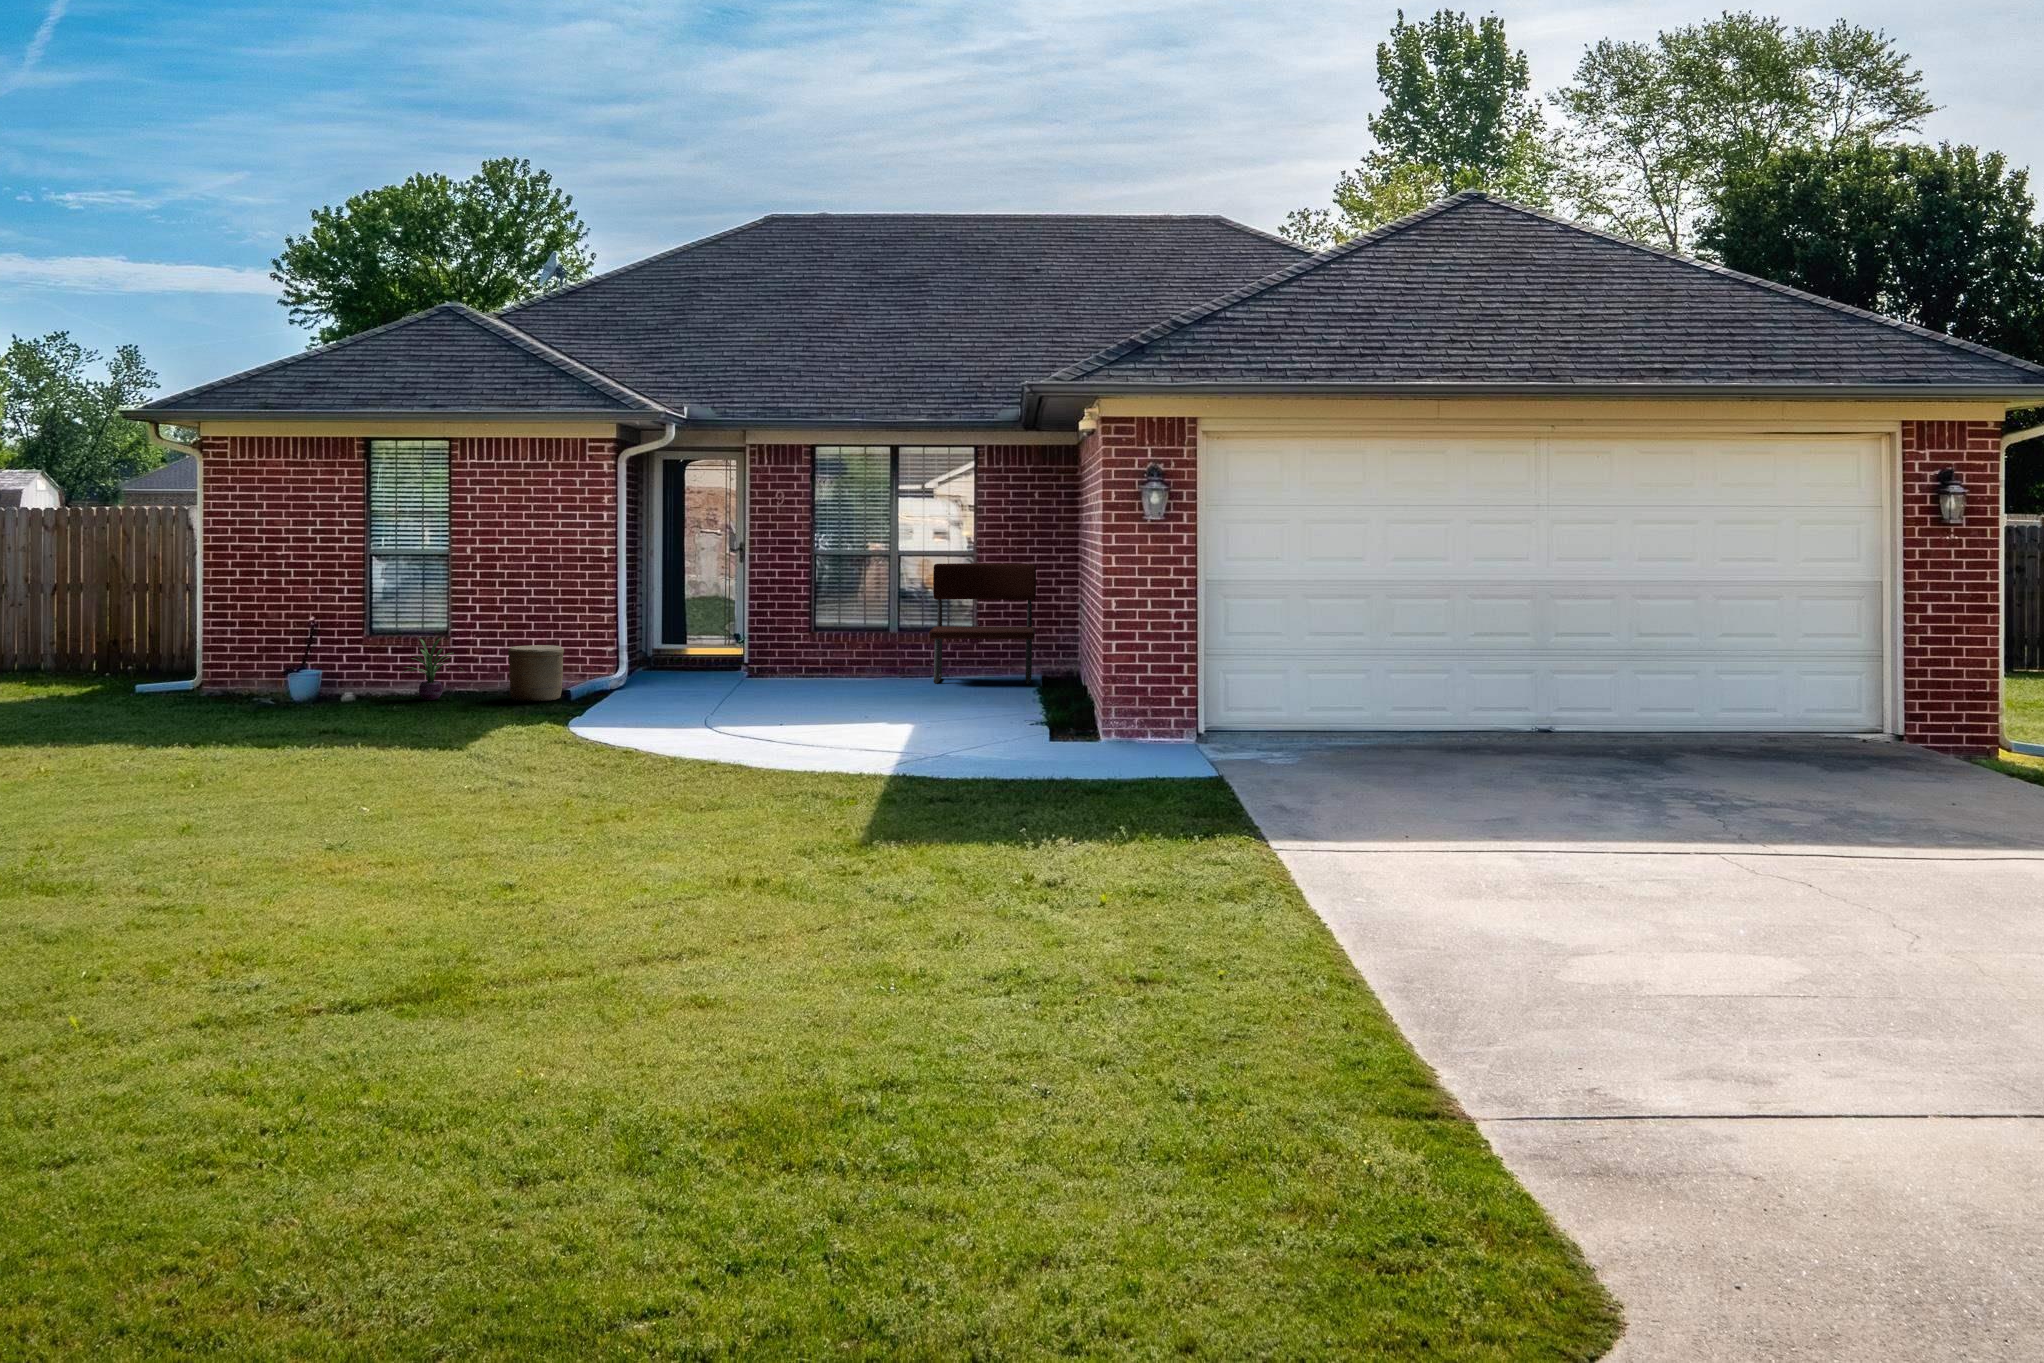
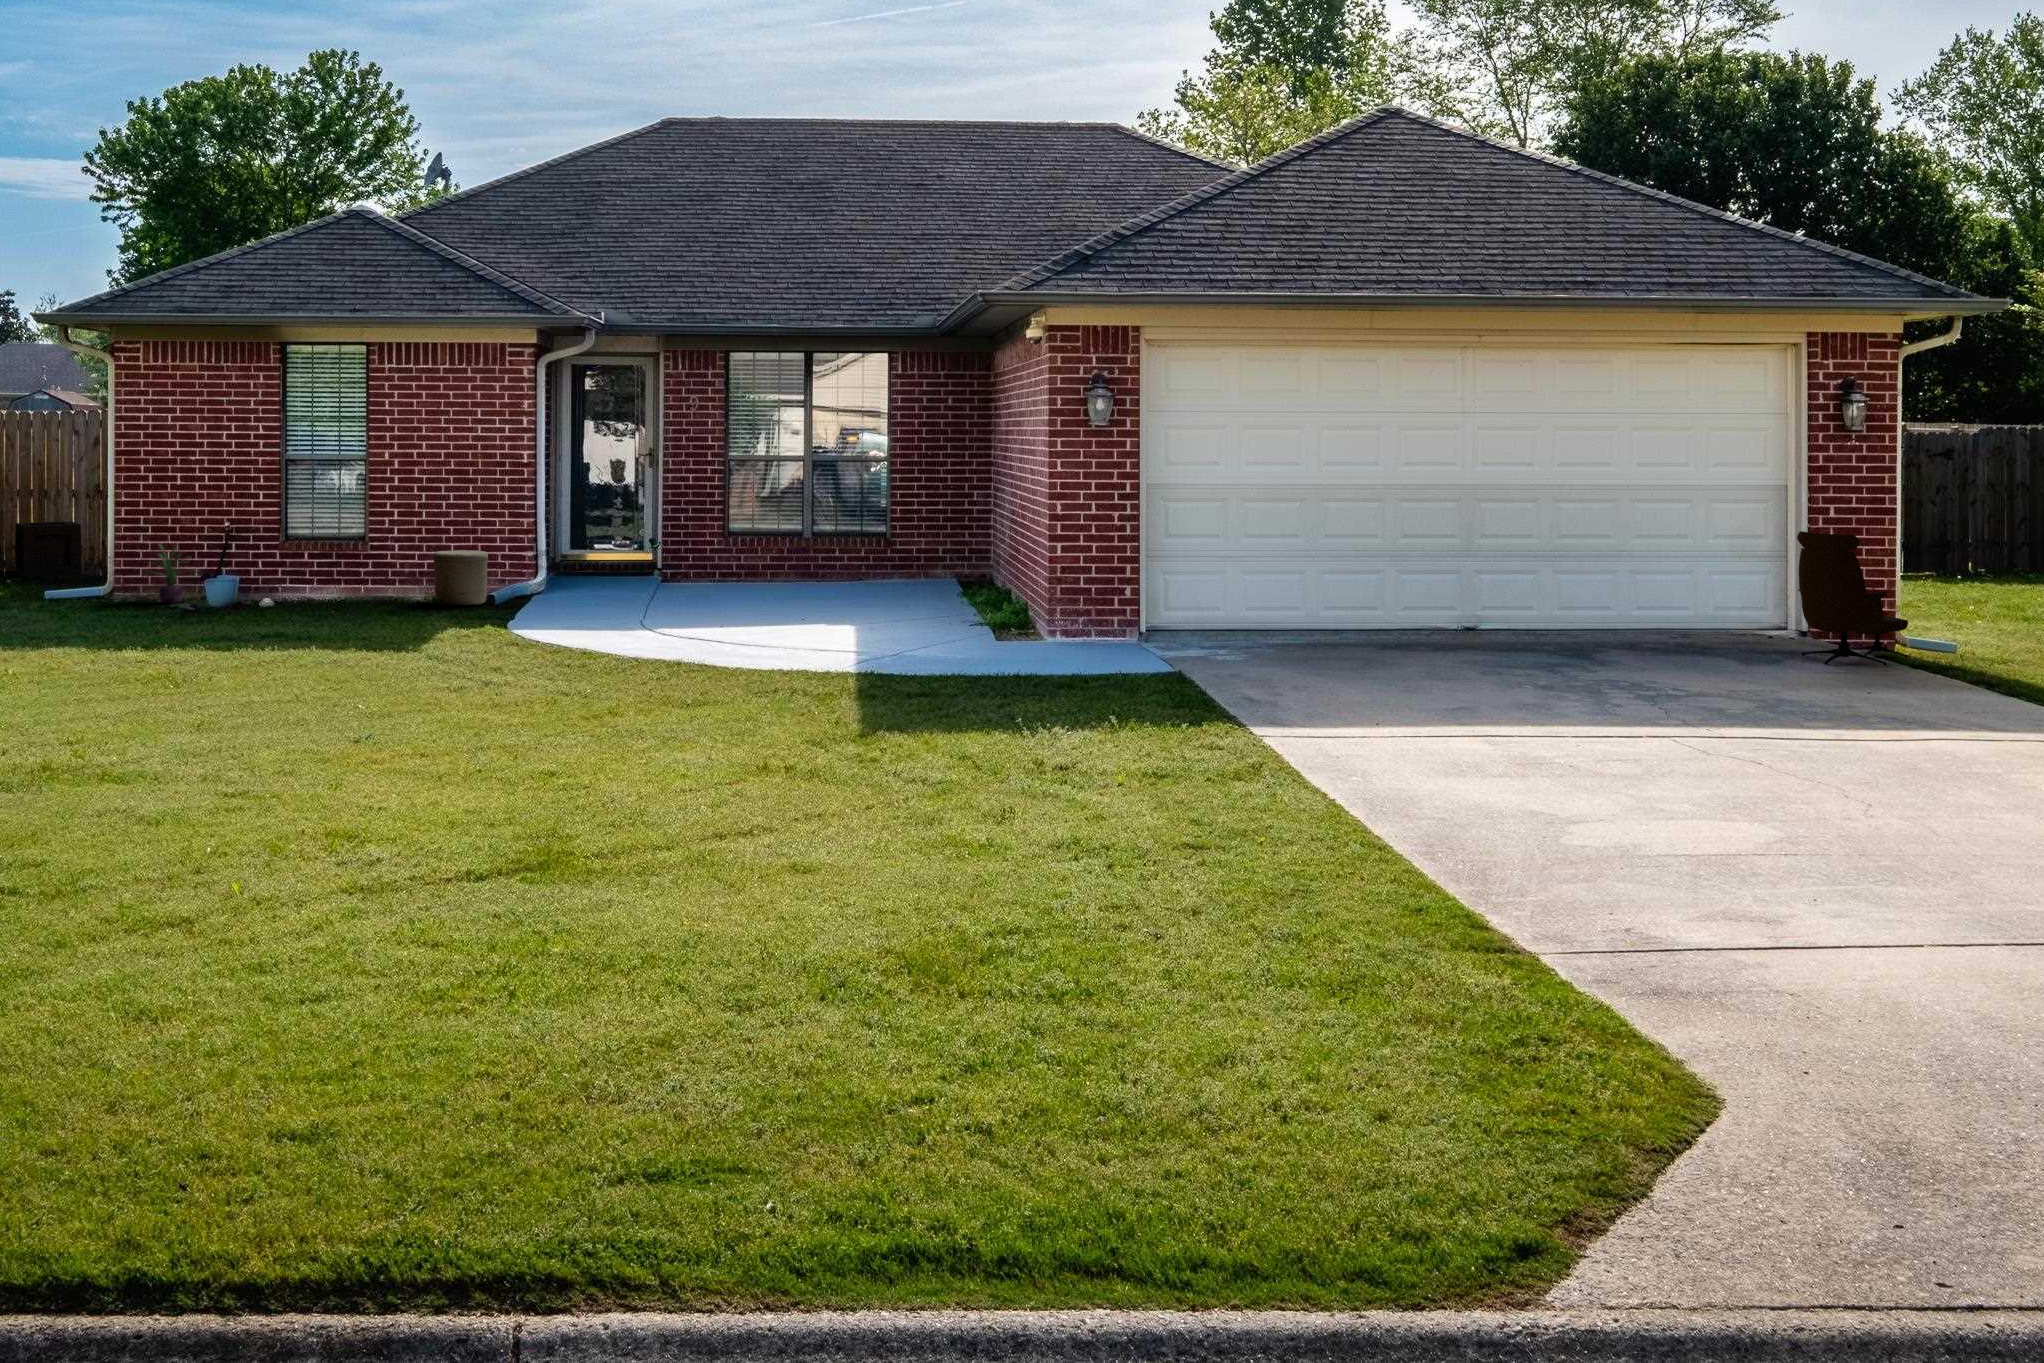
bench: present [929,563,1036,684] -> none [841,470,945,588]
wooden crate: none [125,614,188,670] -> present [15,521,81,578]
lounge chair: none [1890,631,2016,776] -> present [1797,531,1908,666]
decorative plant: present [402,638,451,700] -> present [159,543,183,604]

